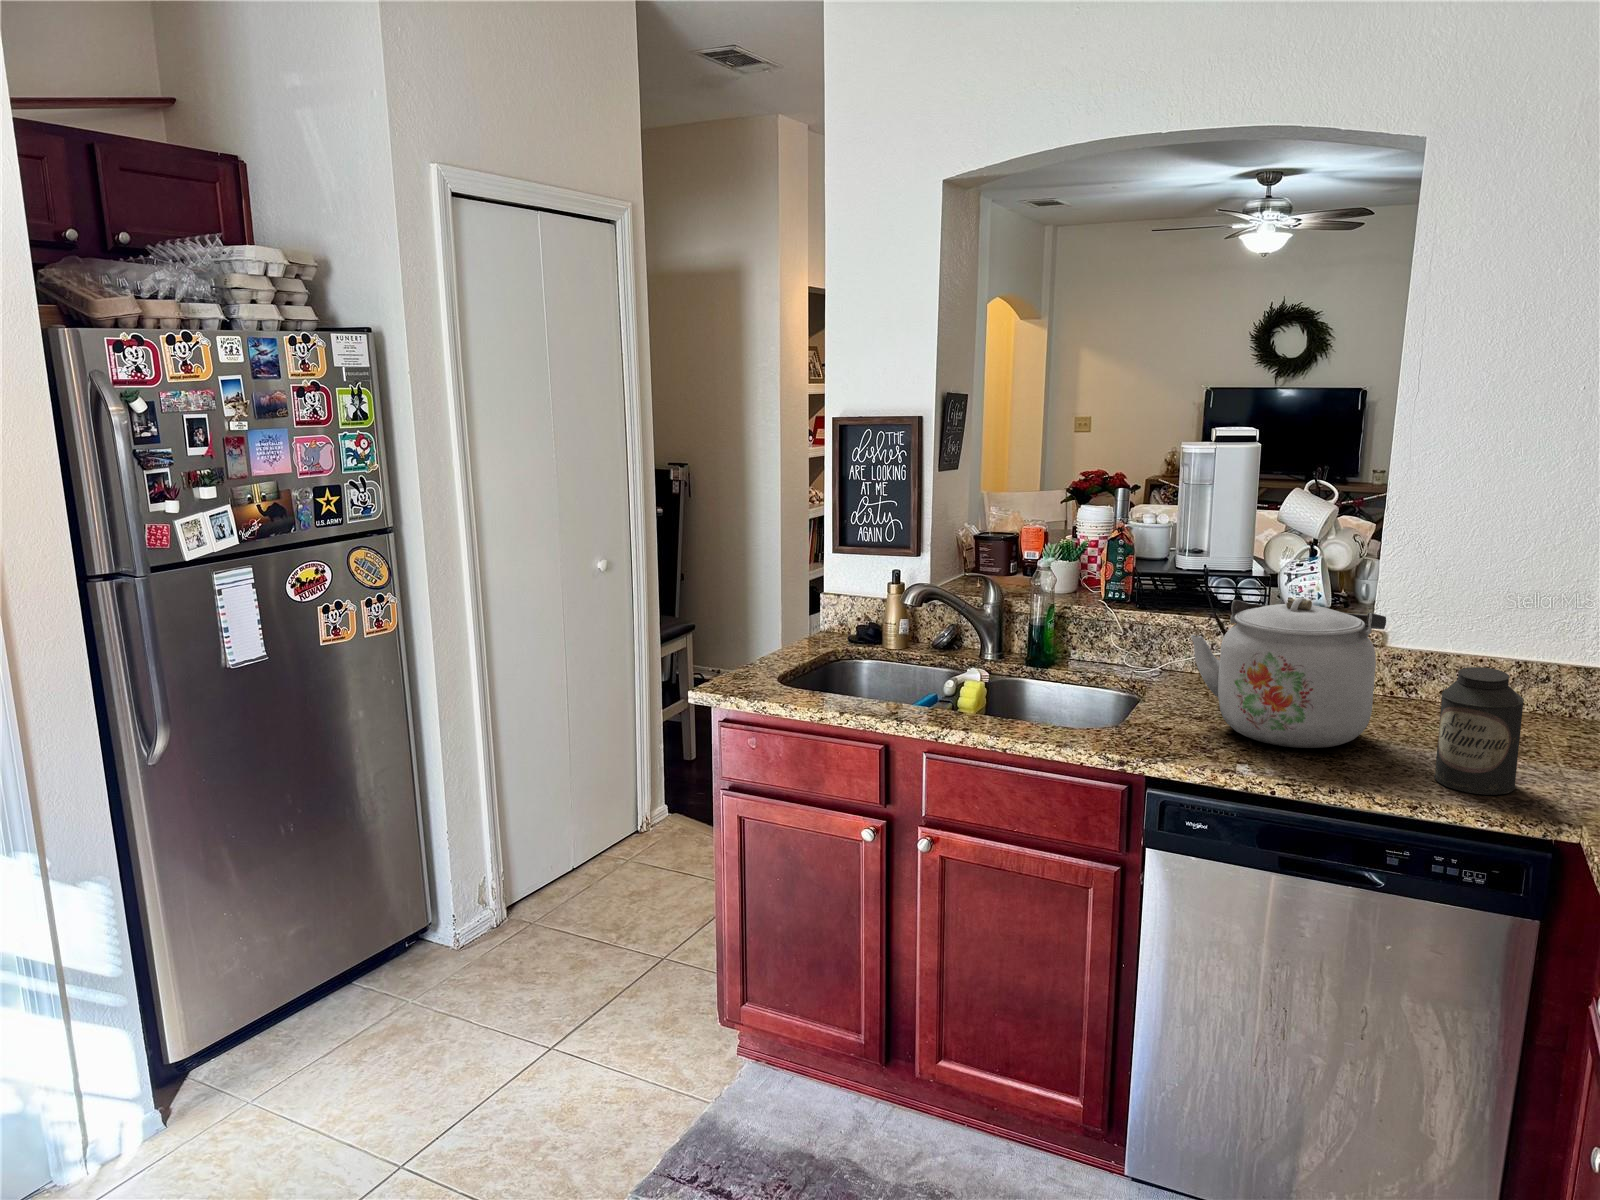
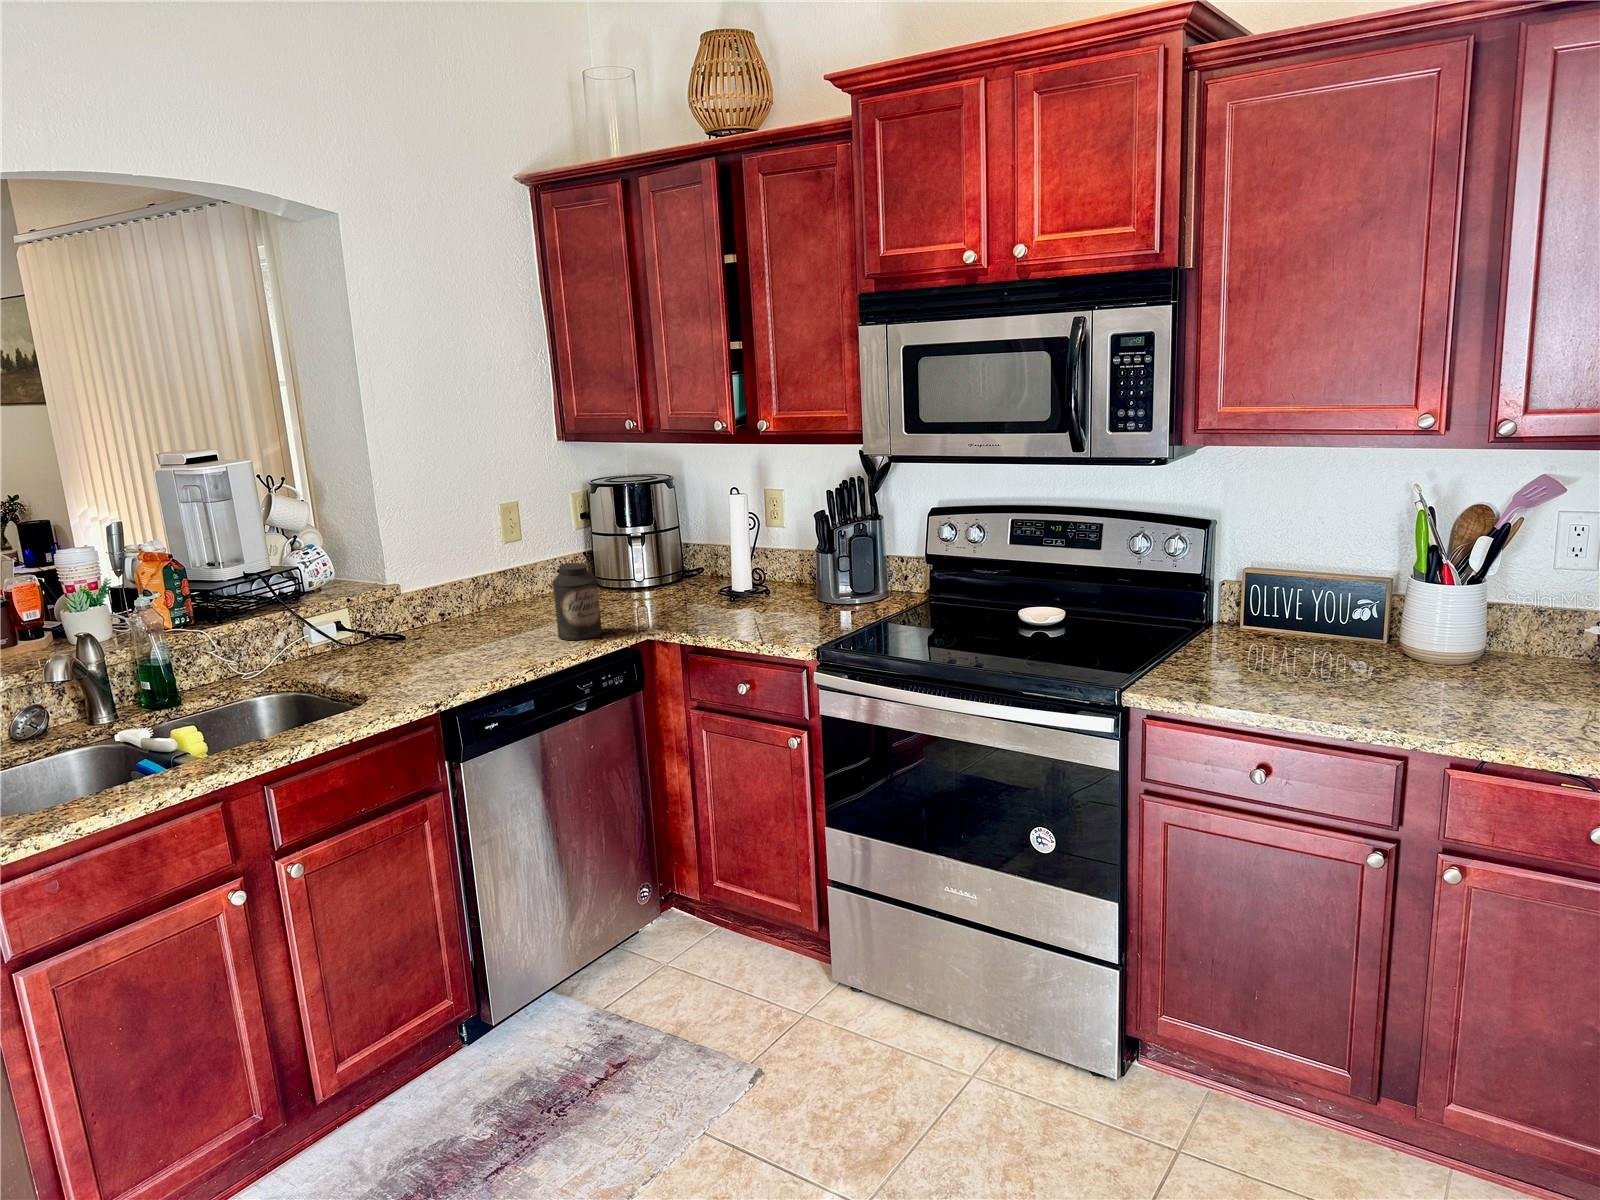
kettle: present [1191,598,1386,748] -> none [369,553,505,666]

